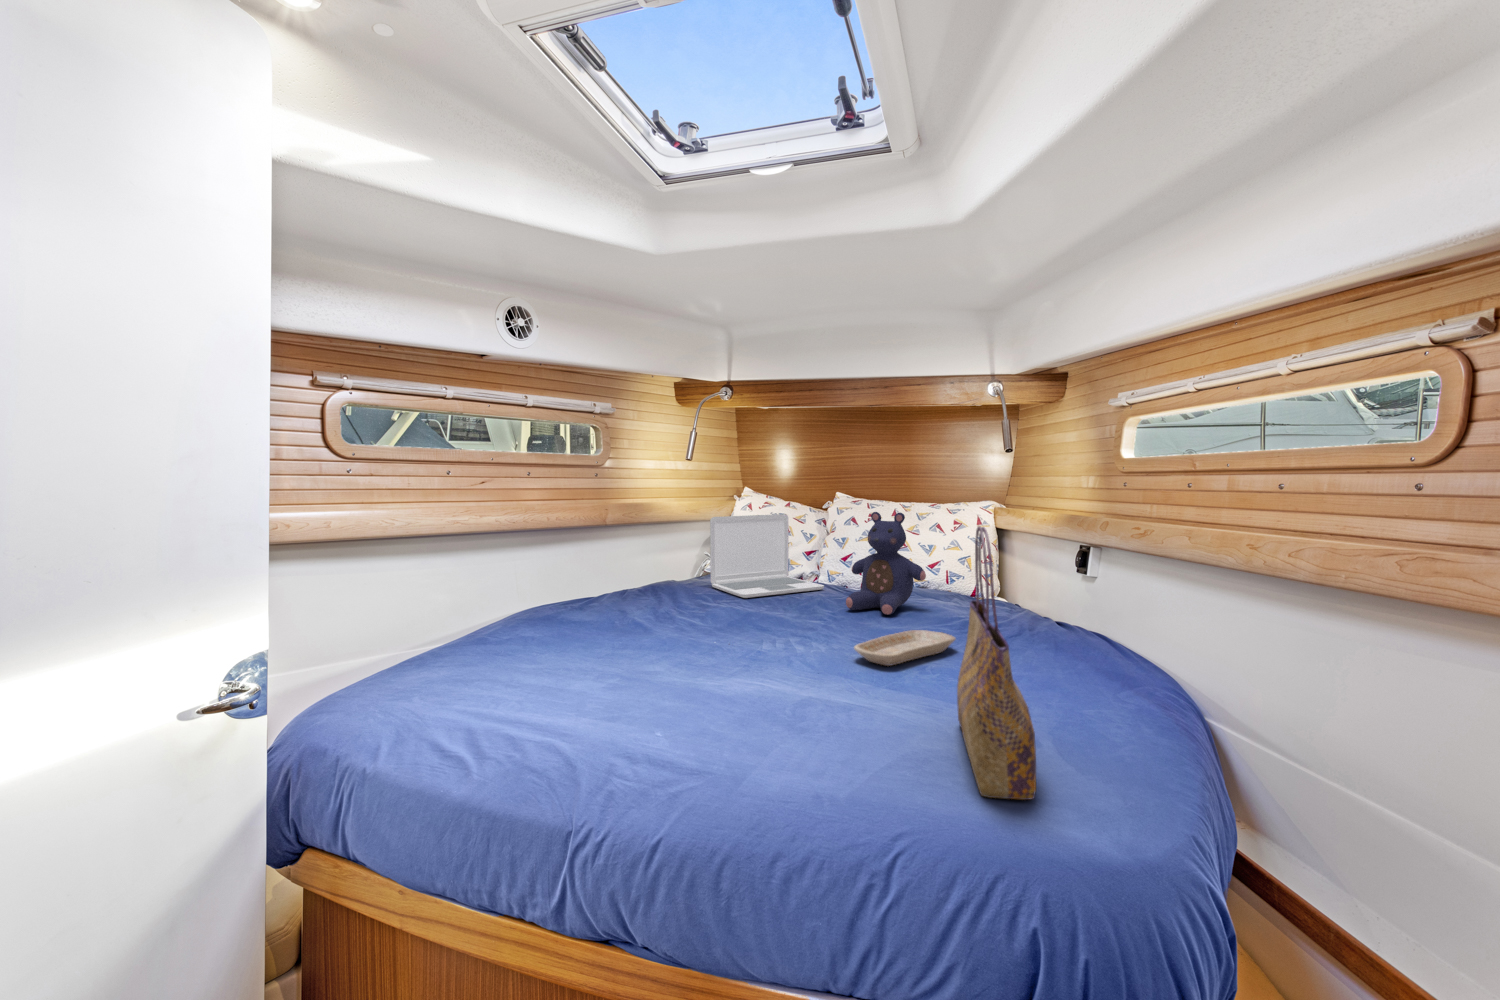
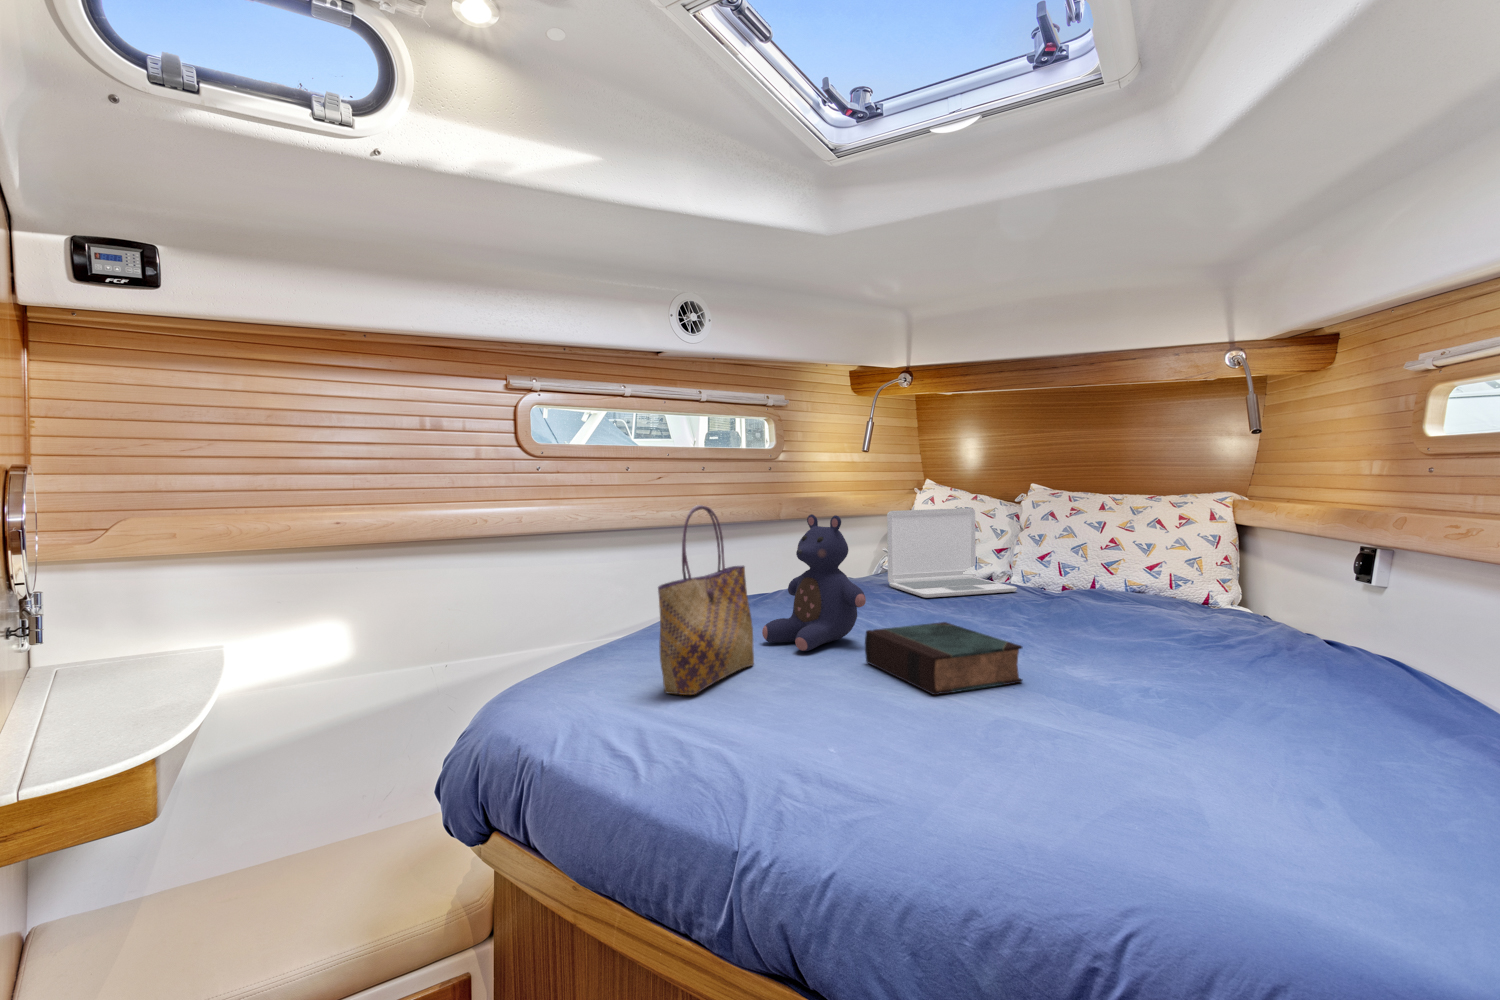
teddy bear: present [846,512,926,615] -> present [762,514,866,651]
tote bag: present [957,526,1036,800] -> present [658,505,754,695]
book: none [687,627,834,705] -> present [865,622,1023,695]
tray: present [854,630,956,666] -> none [1047,634,1172,669]

